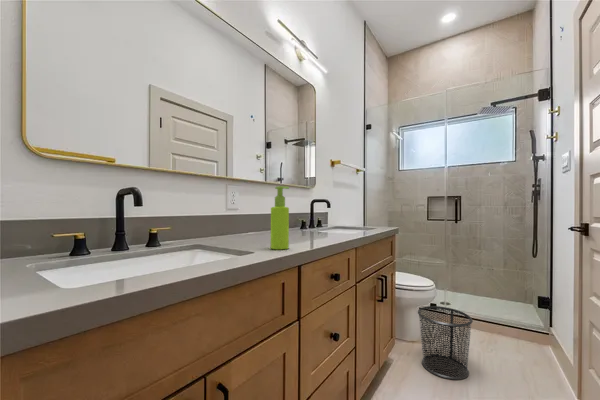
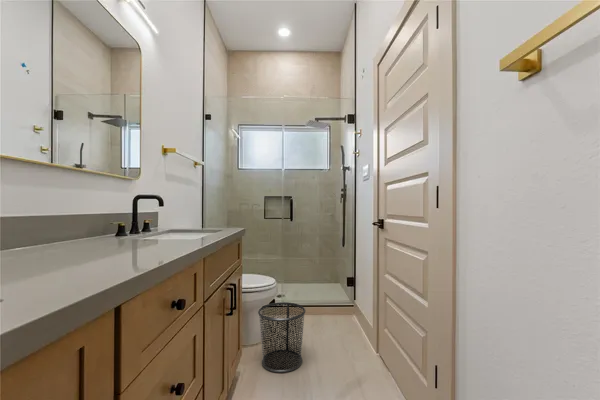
soap dispenser: present [270,186,289,249] -> none [50,168,89,268]

